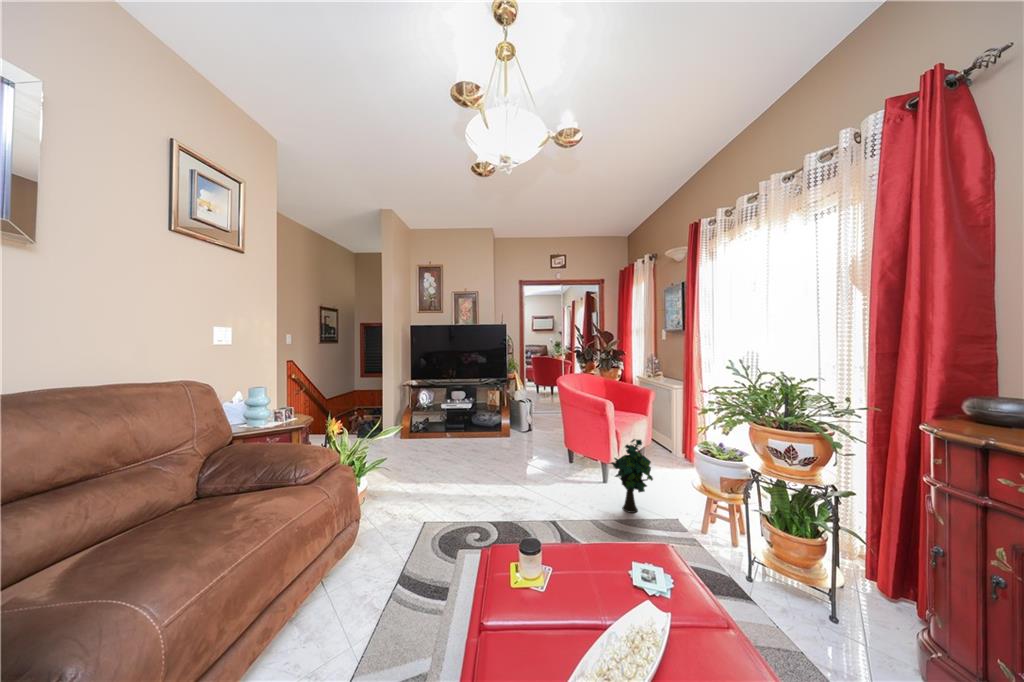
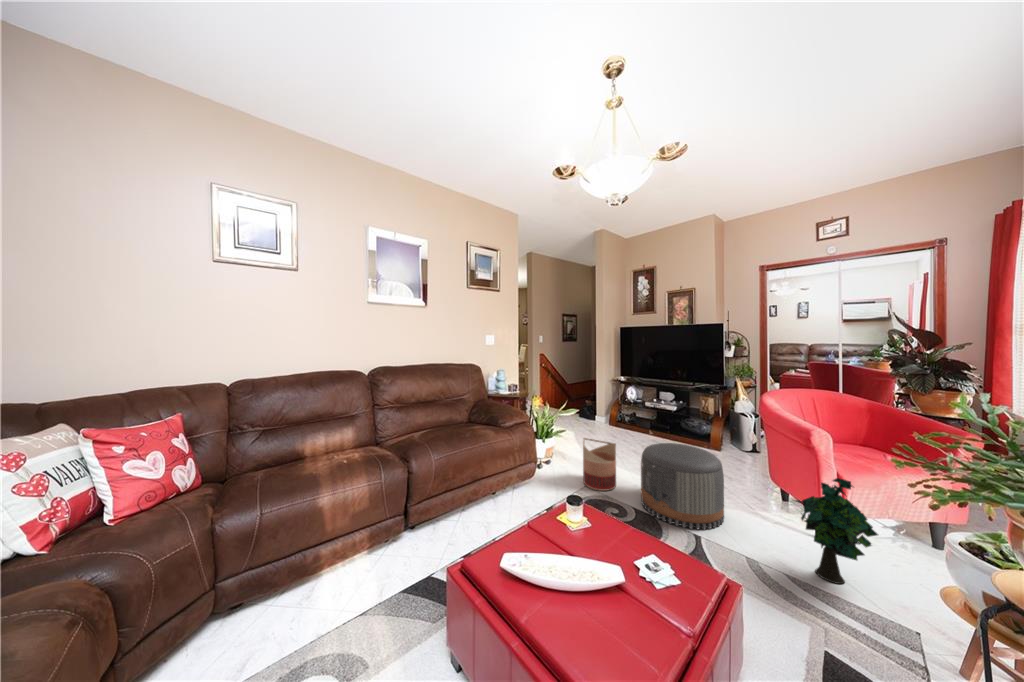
pouf: none [491,440,559,518] -> present [641,443,724,529]
basket: none [425,456,463,515] -> present [583,438,616,491]

